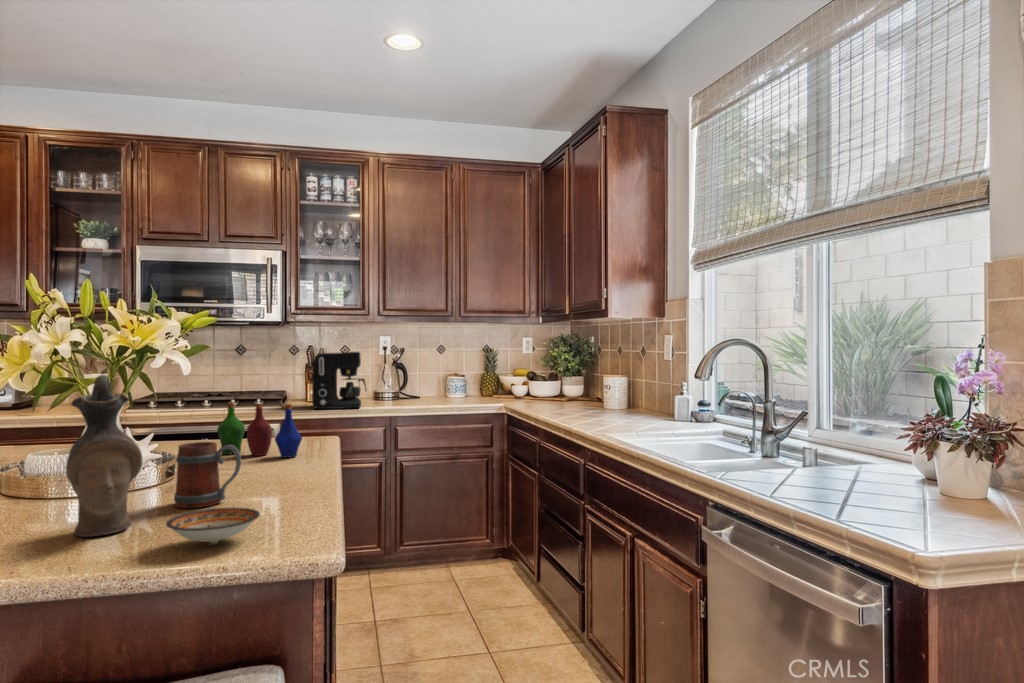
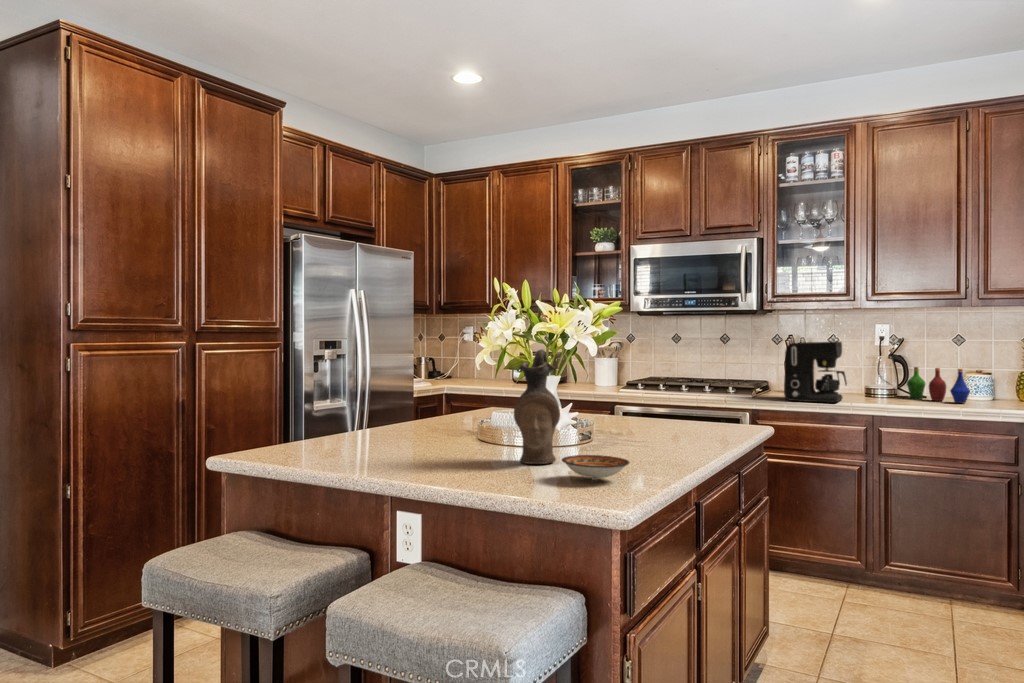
bottle: present [217,402,302,458] -> present [907,367,970,403]
mug: present [174,442,241,508] -> none [592,407,640,459]

